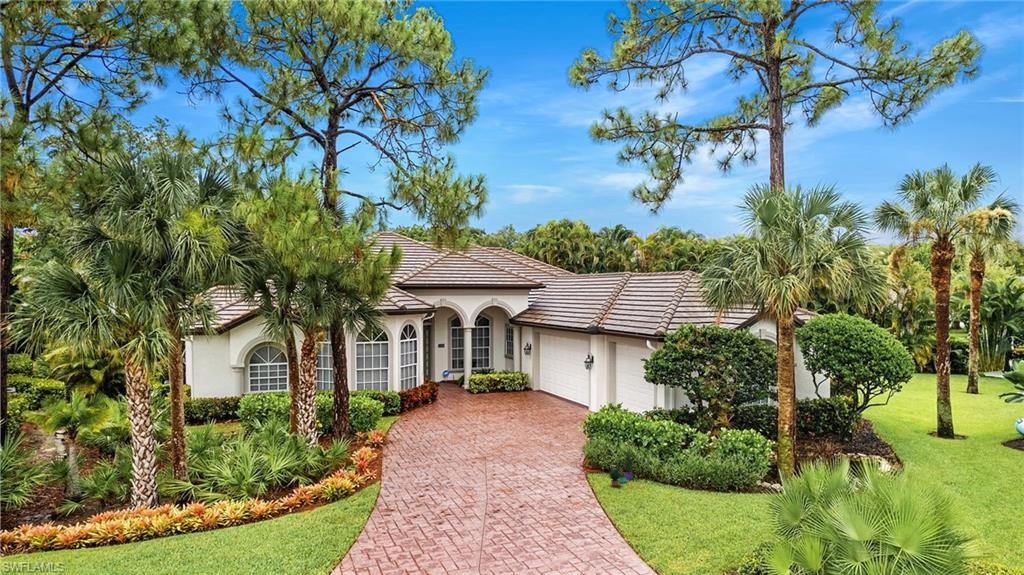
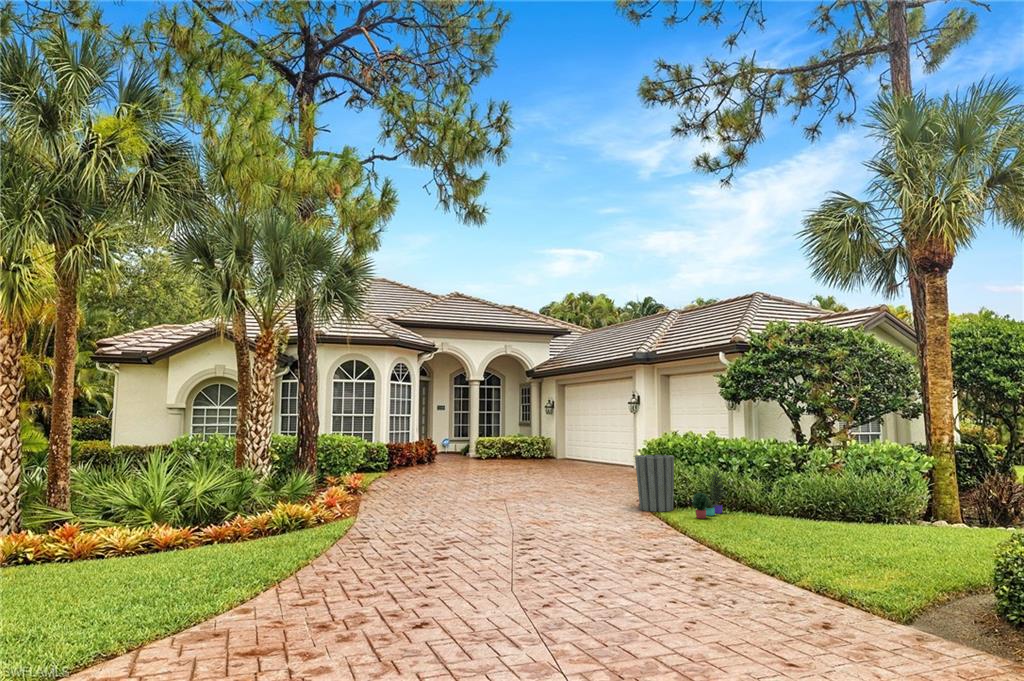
trash can: none [575,433,602,476] -> present [635,455,674,512]

